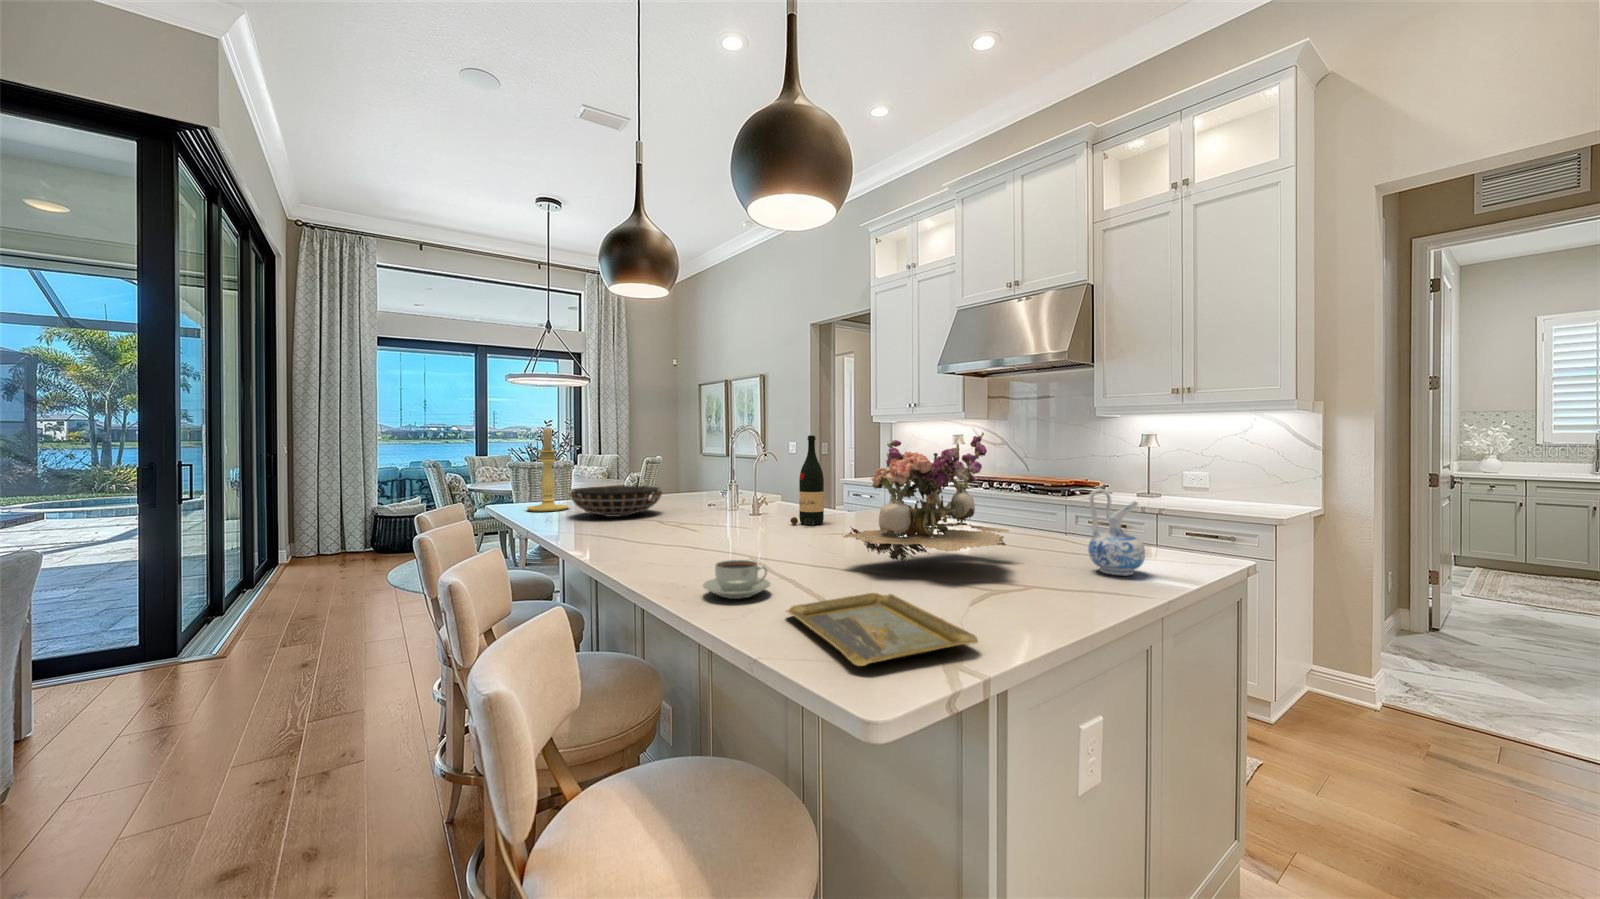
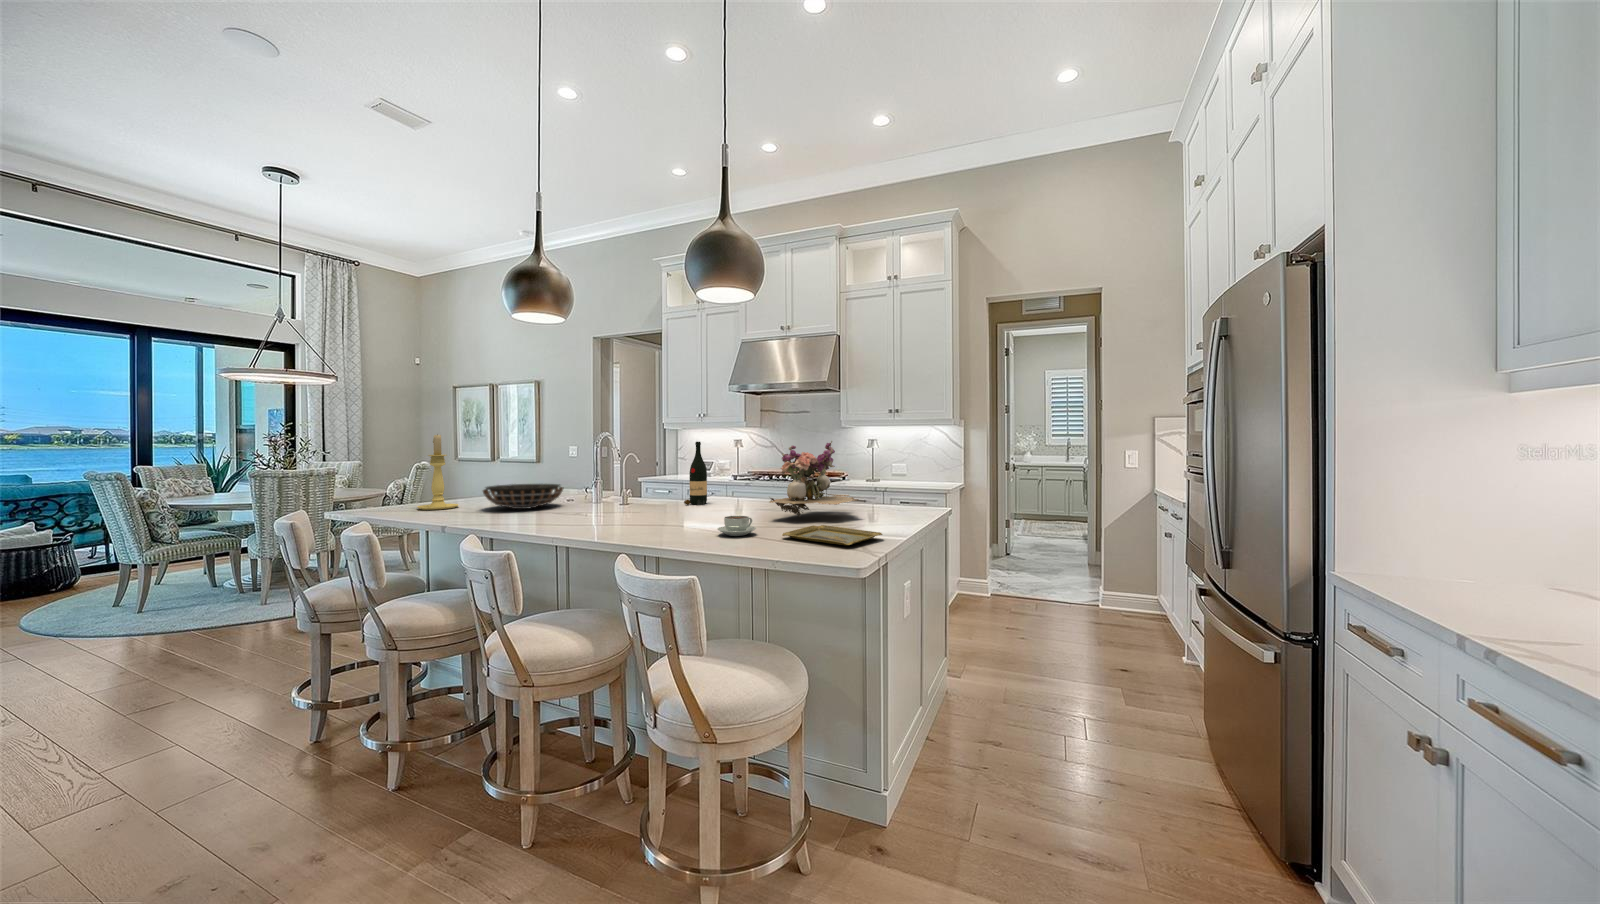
ceramic pitcher: present [1088,488,1145,575] -> none [889,470,915,513]

